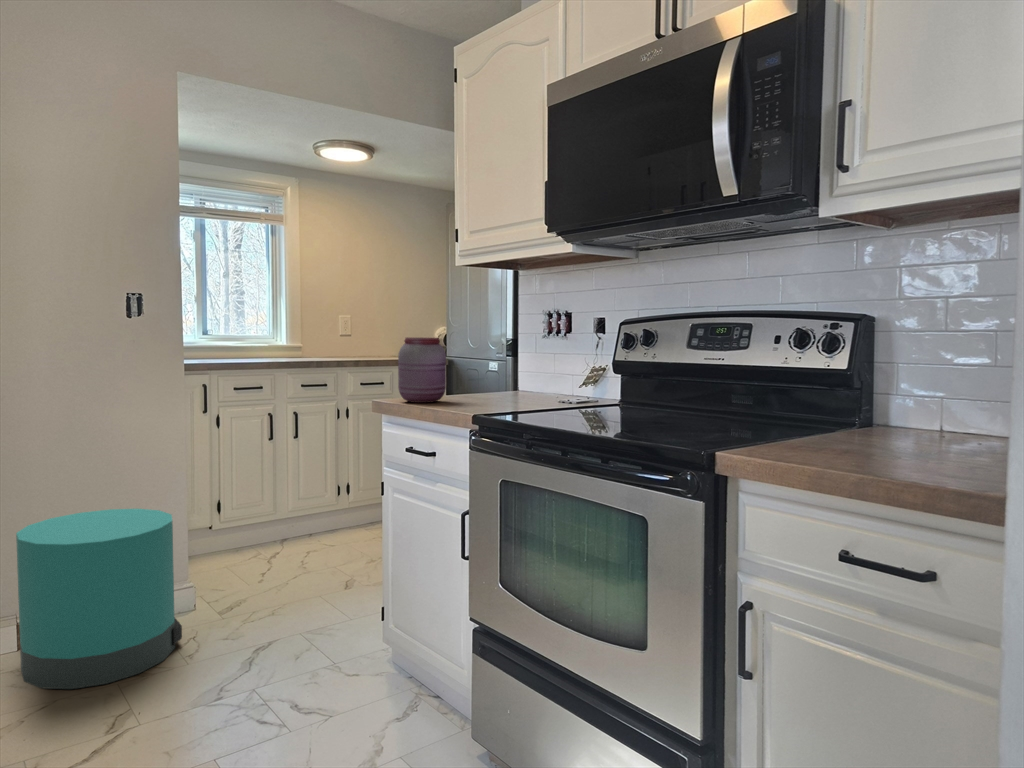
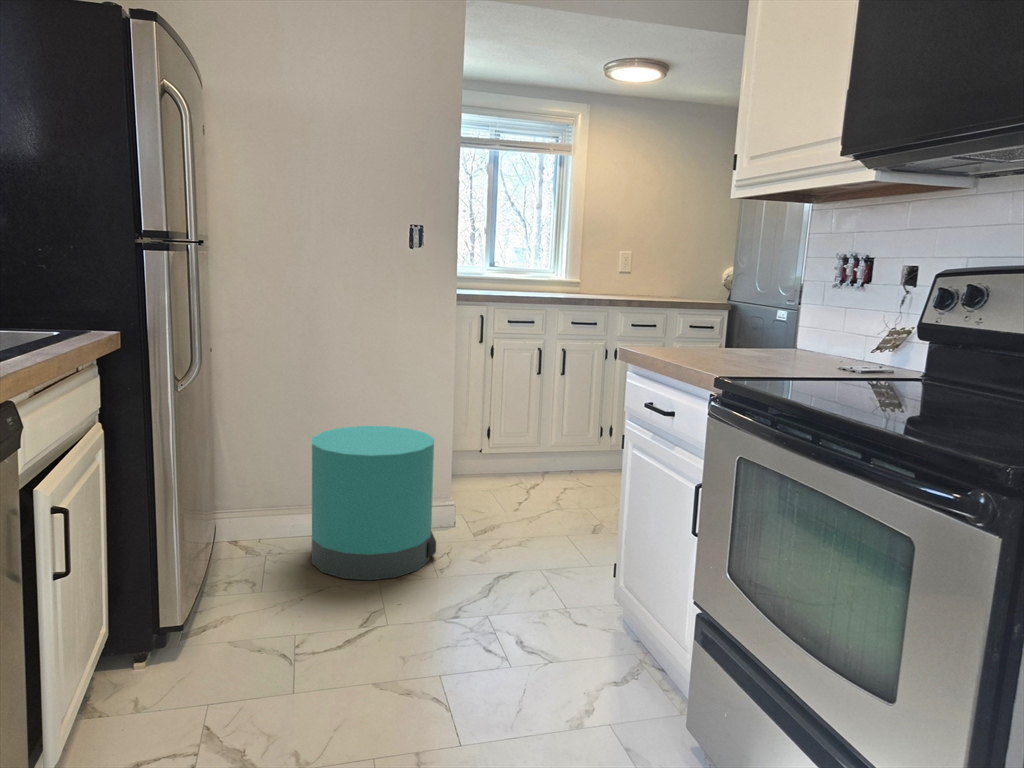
jar: present [398,337,446,403] -> none [648,281,705,355]

